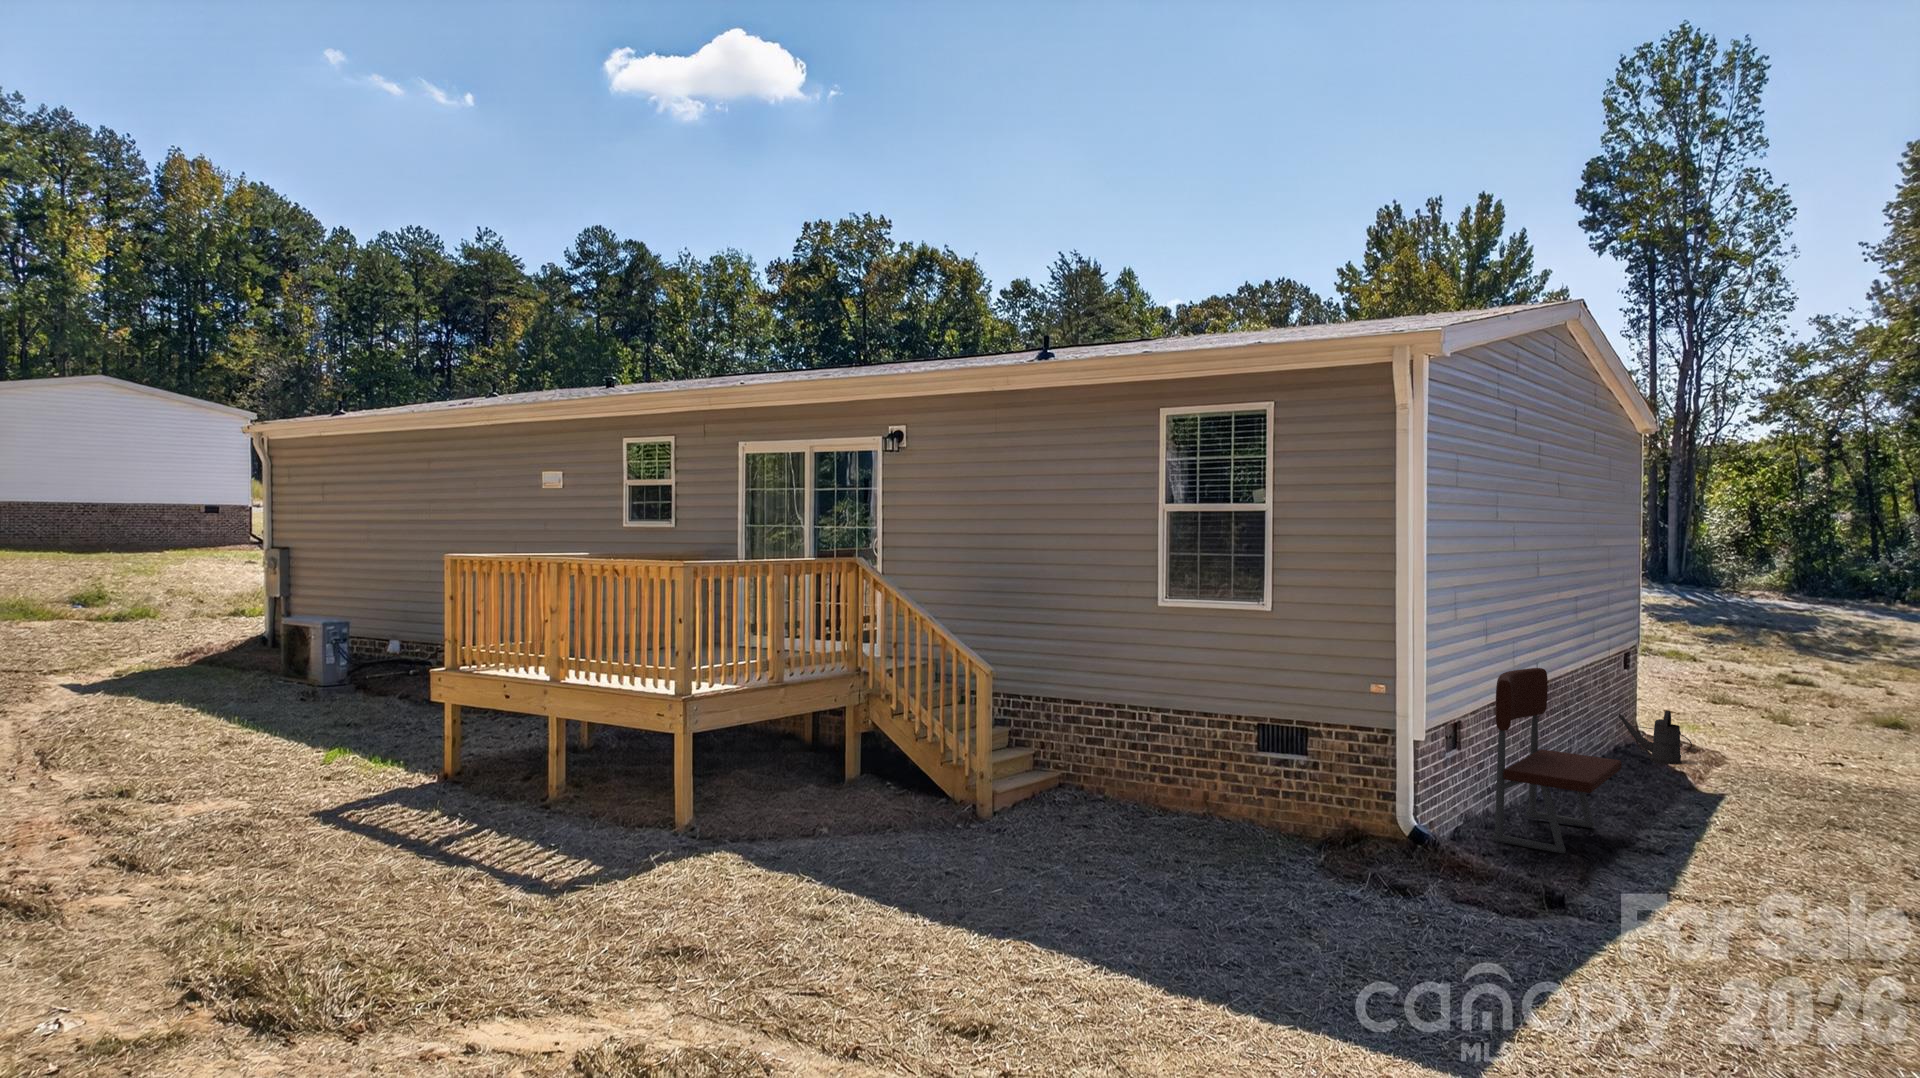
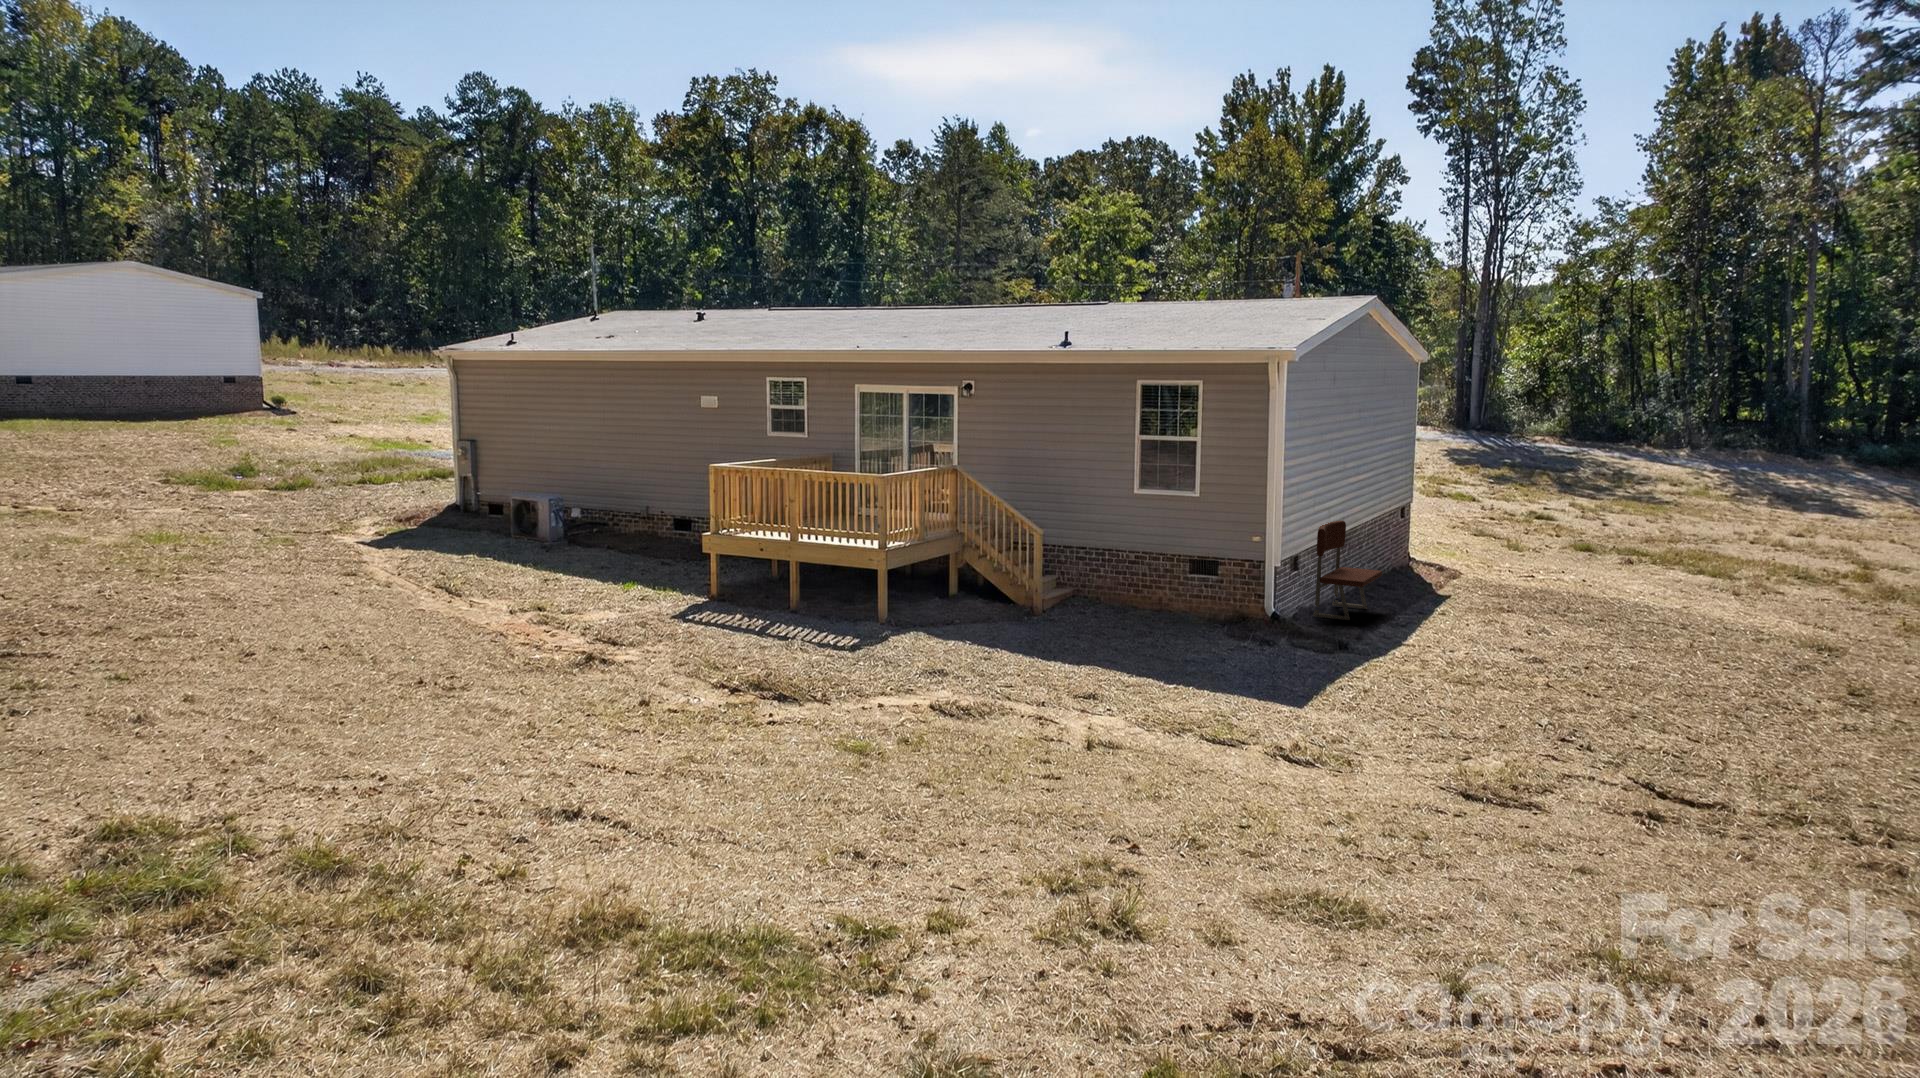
watering can: present [1619,710,1692,764] -> none [1394,543,1435,577]

